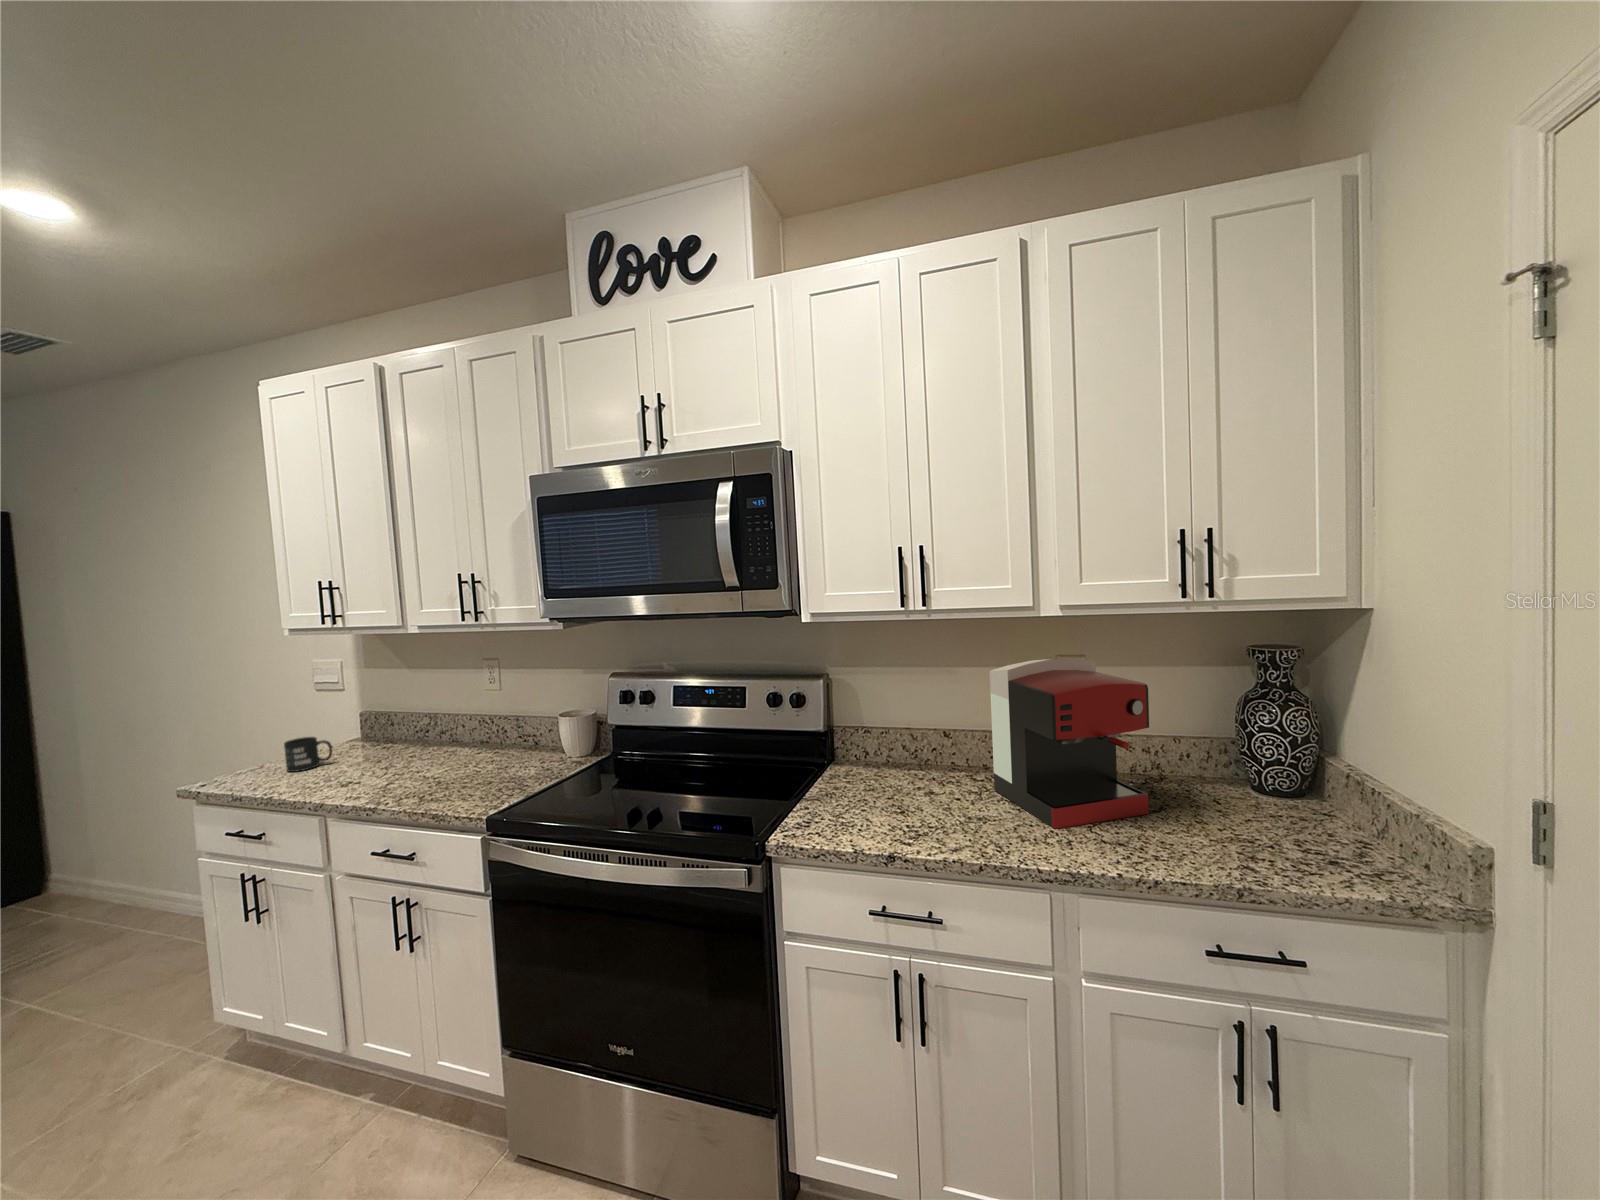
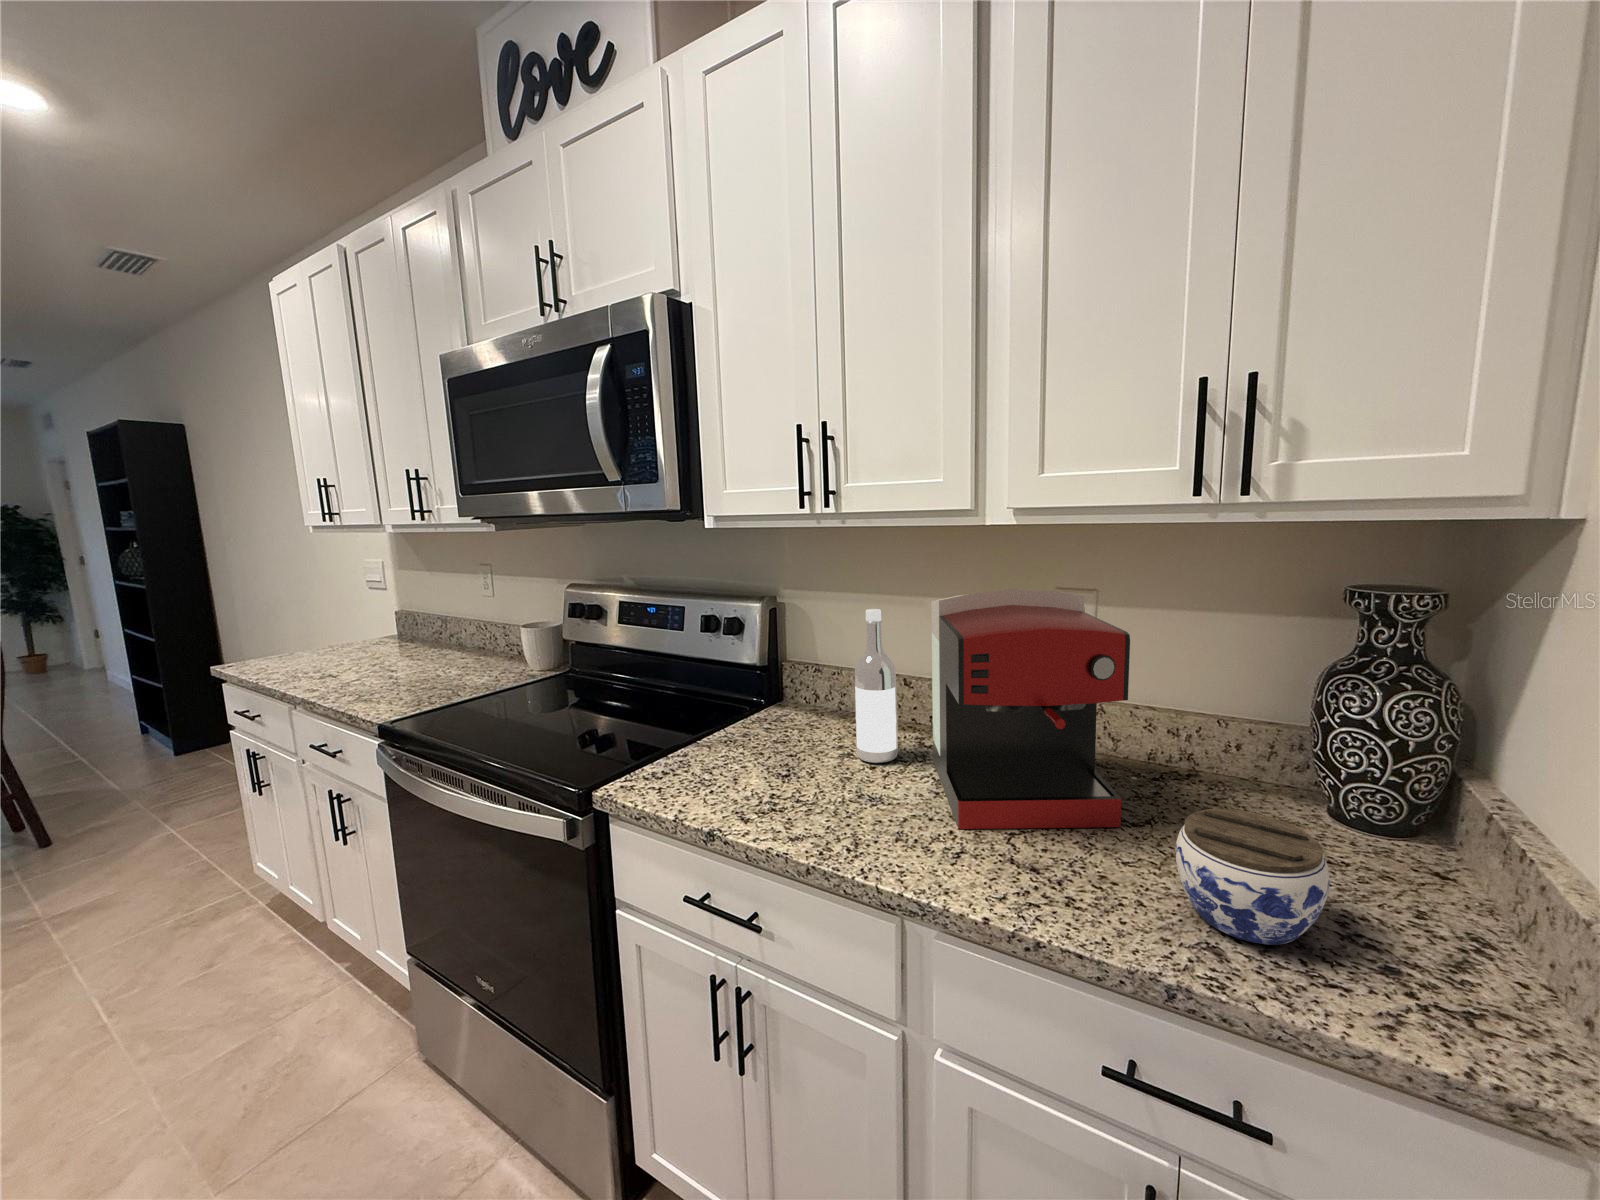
wine bottle: none [933,679,968,796] -> present [855,609,898,763]
mug: present [284,737,332,772] -> none [309,629,353,660]
jar: none [1208,787,1299,860] -> present [1176,809,1330,945]

